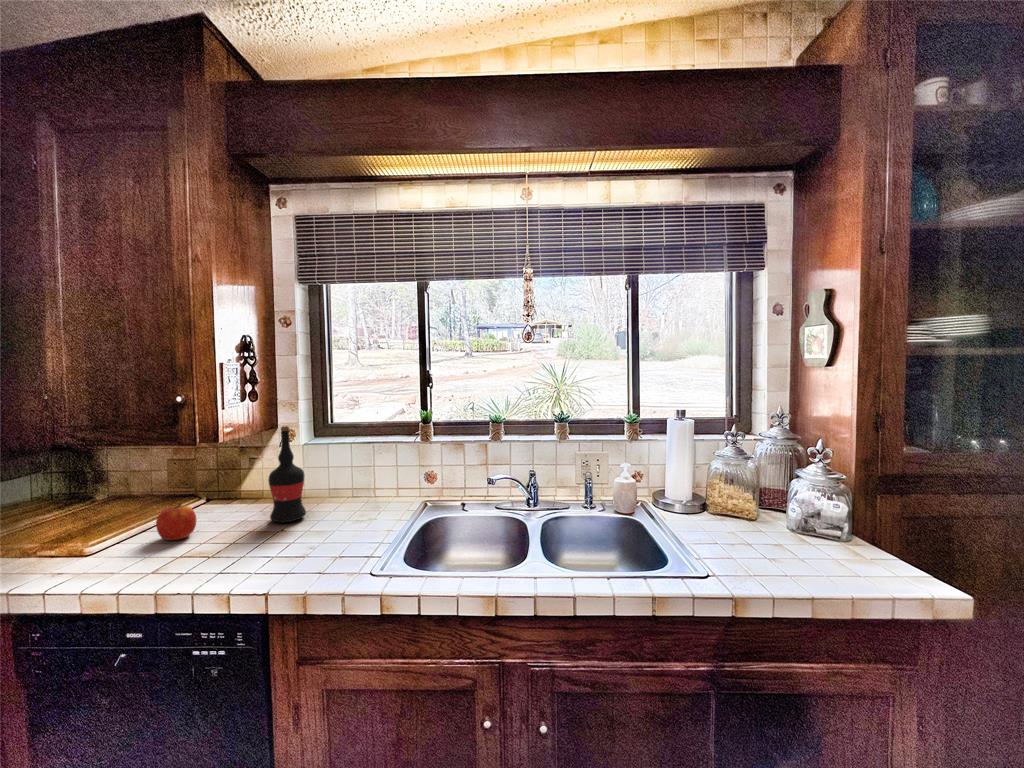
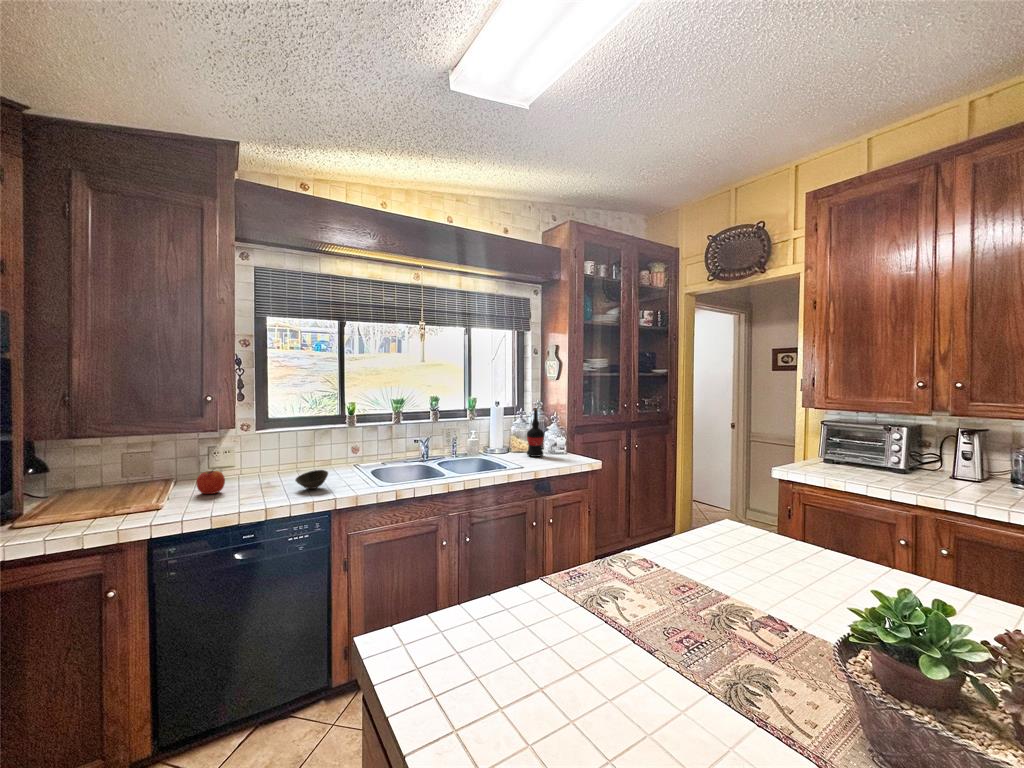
wine bottle: present [268,426,306,522] -> present [527,408,544,457]
bowl: none [189,523,309,573] -> present [295,470,328,489]

